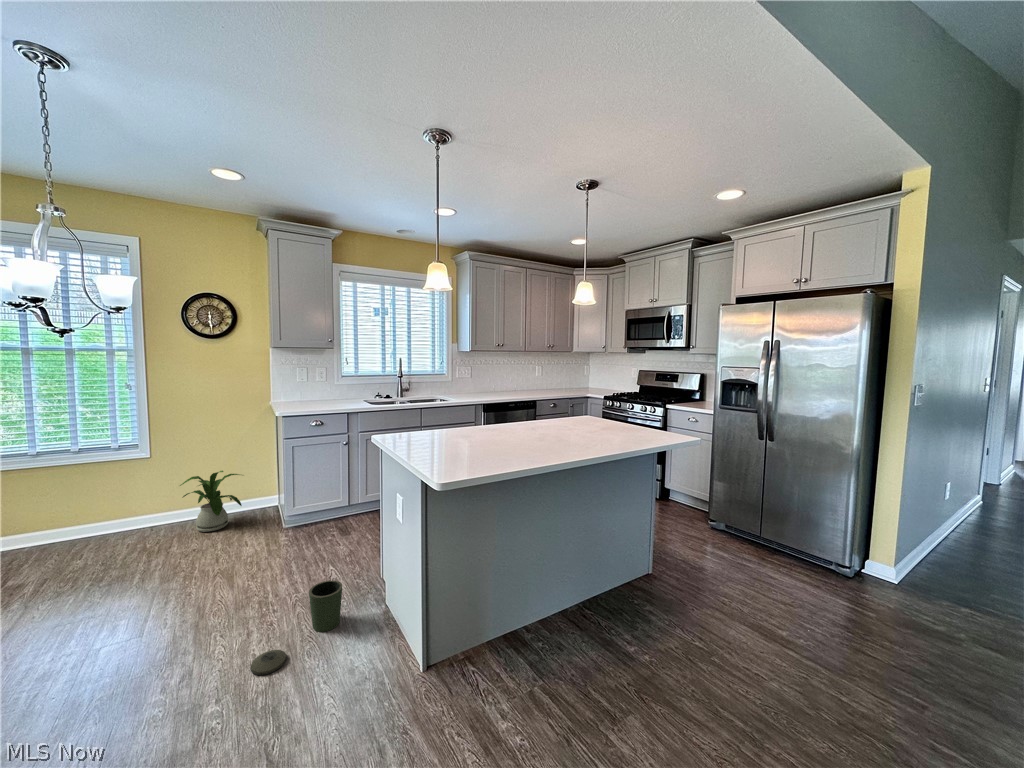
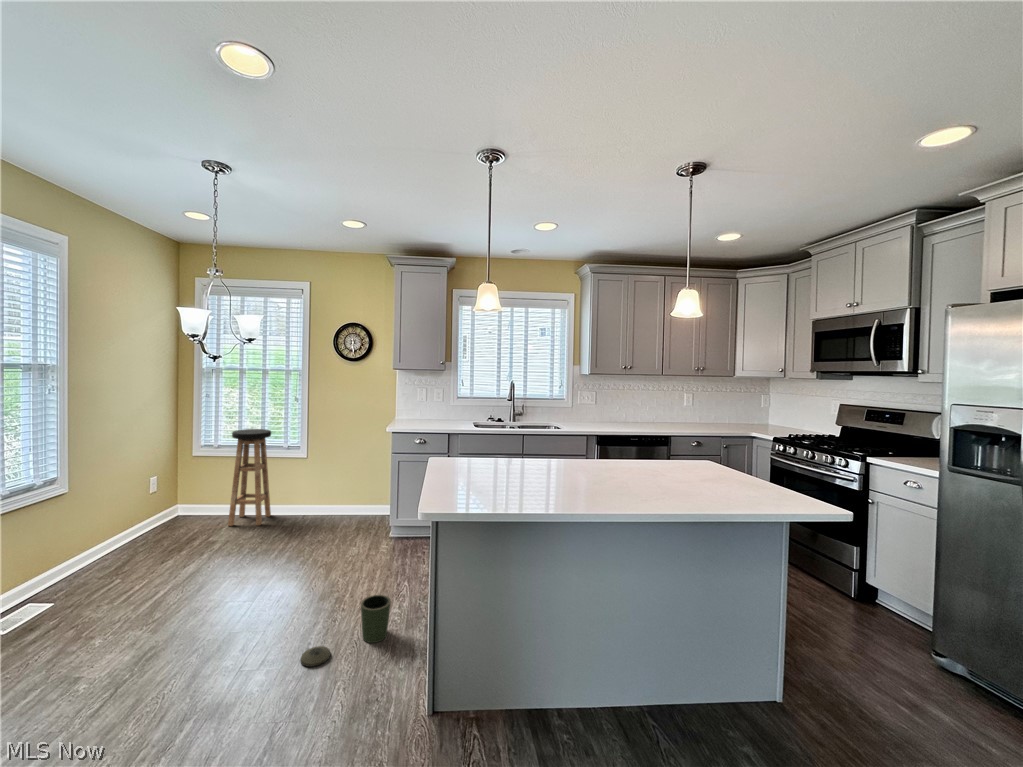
bar stool: none [28,428,99,560] -> present [228,429,271,526]
house plant: present [180,471,242,532] -> none [320,476,369,527]

